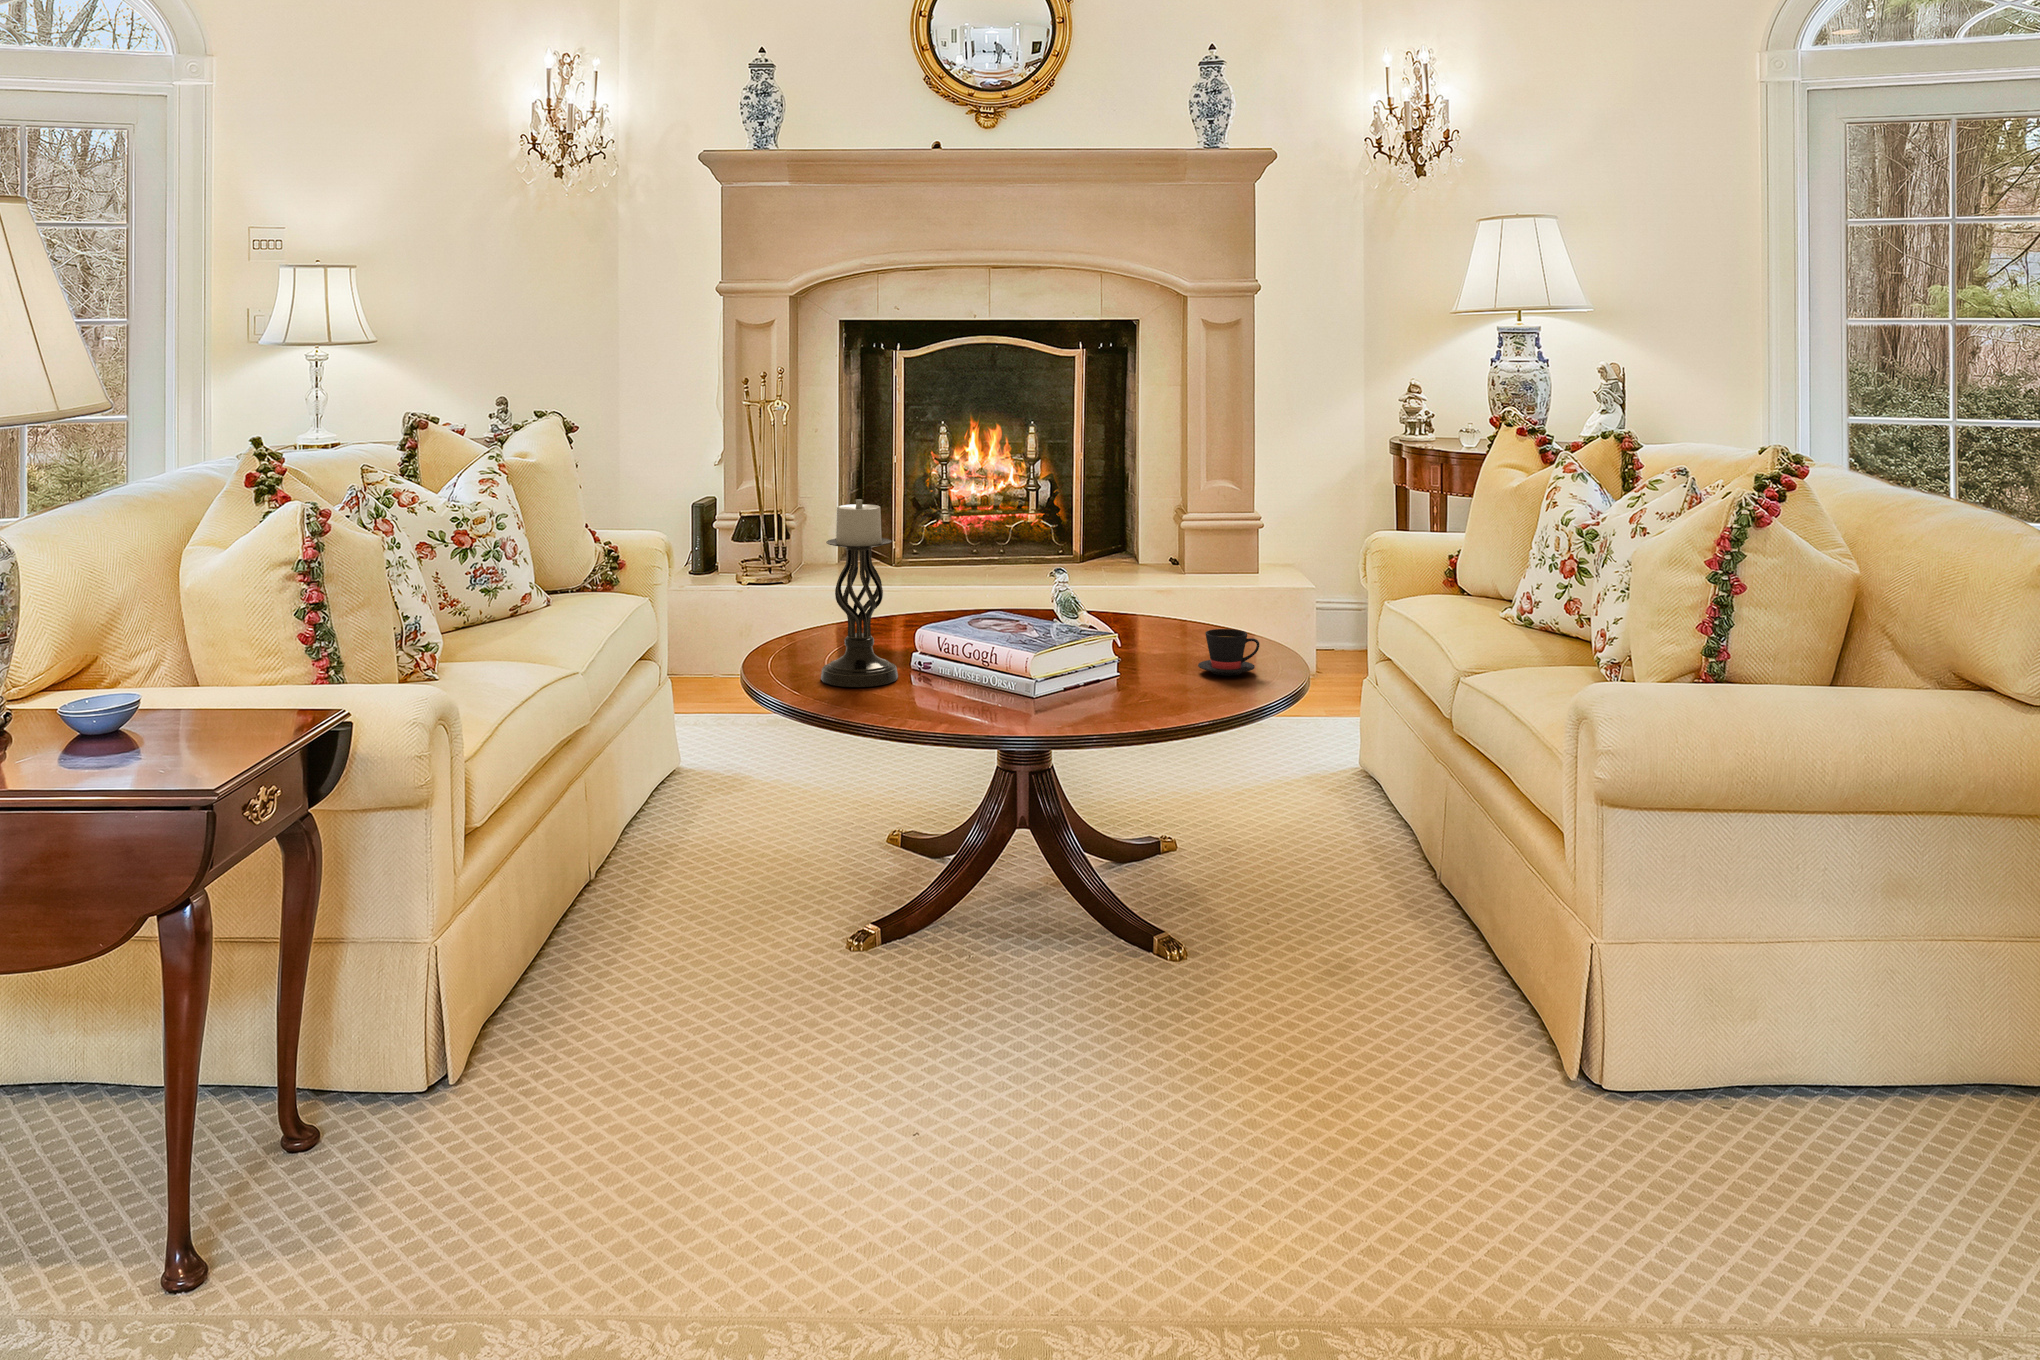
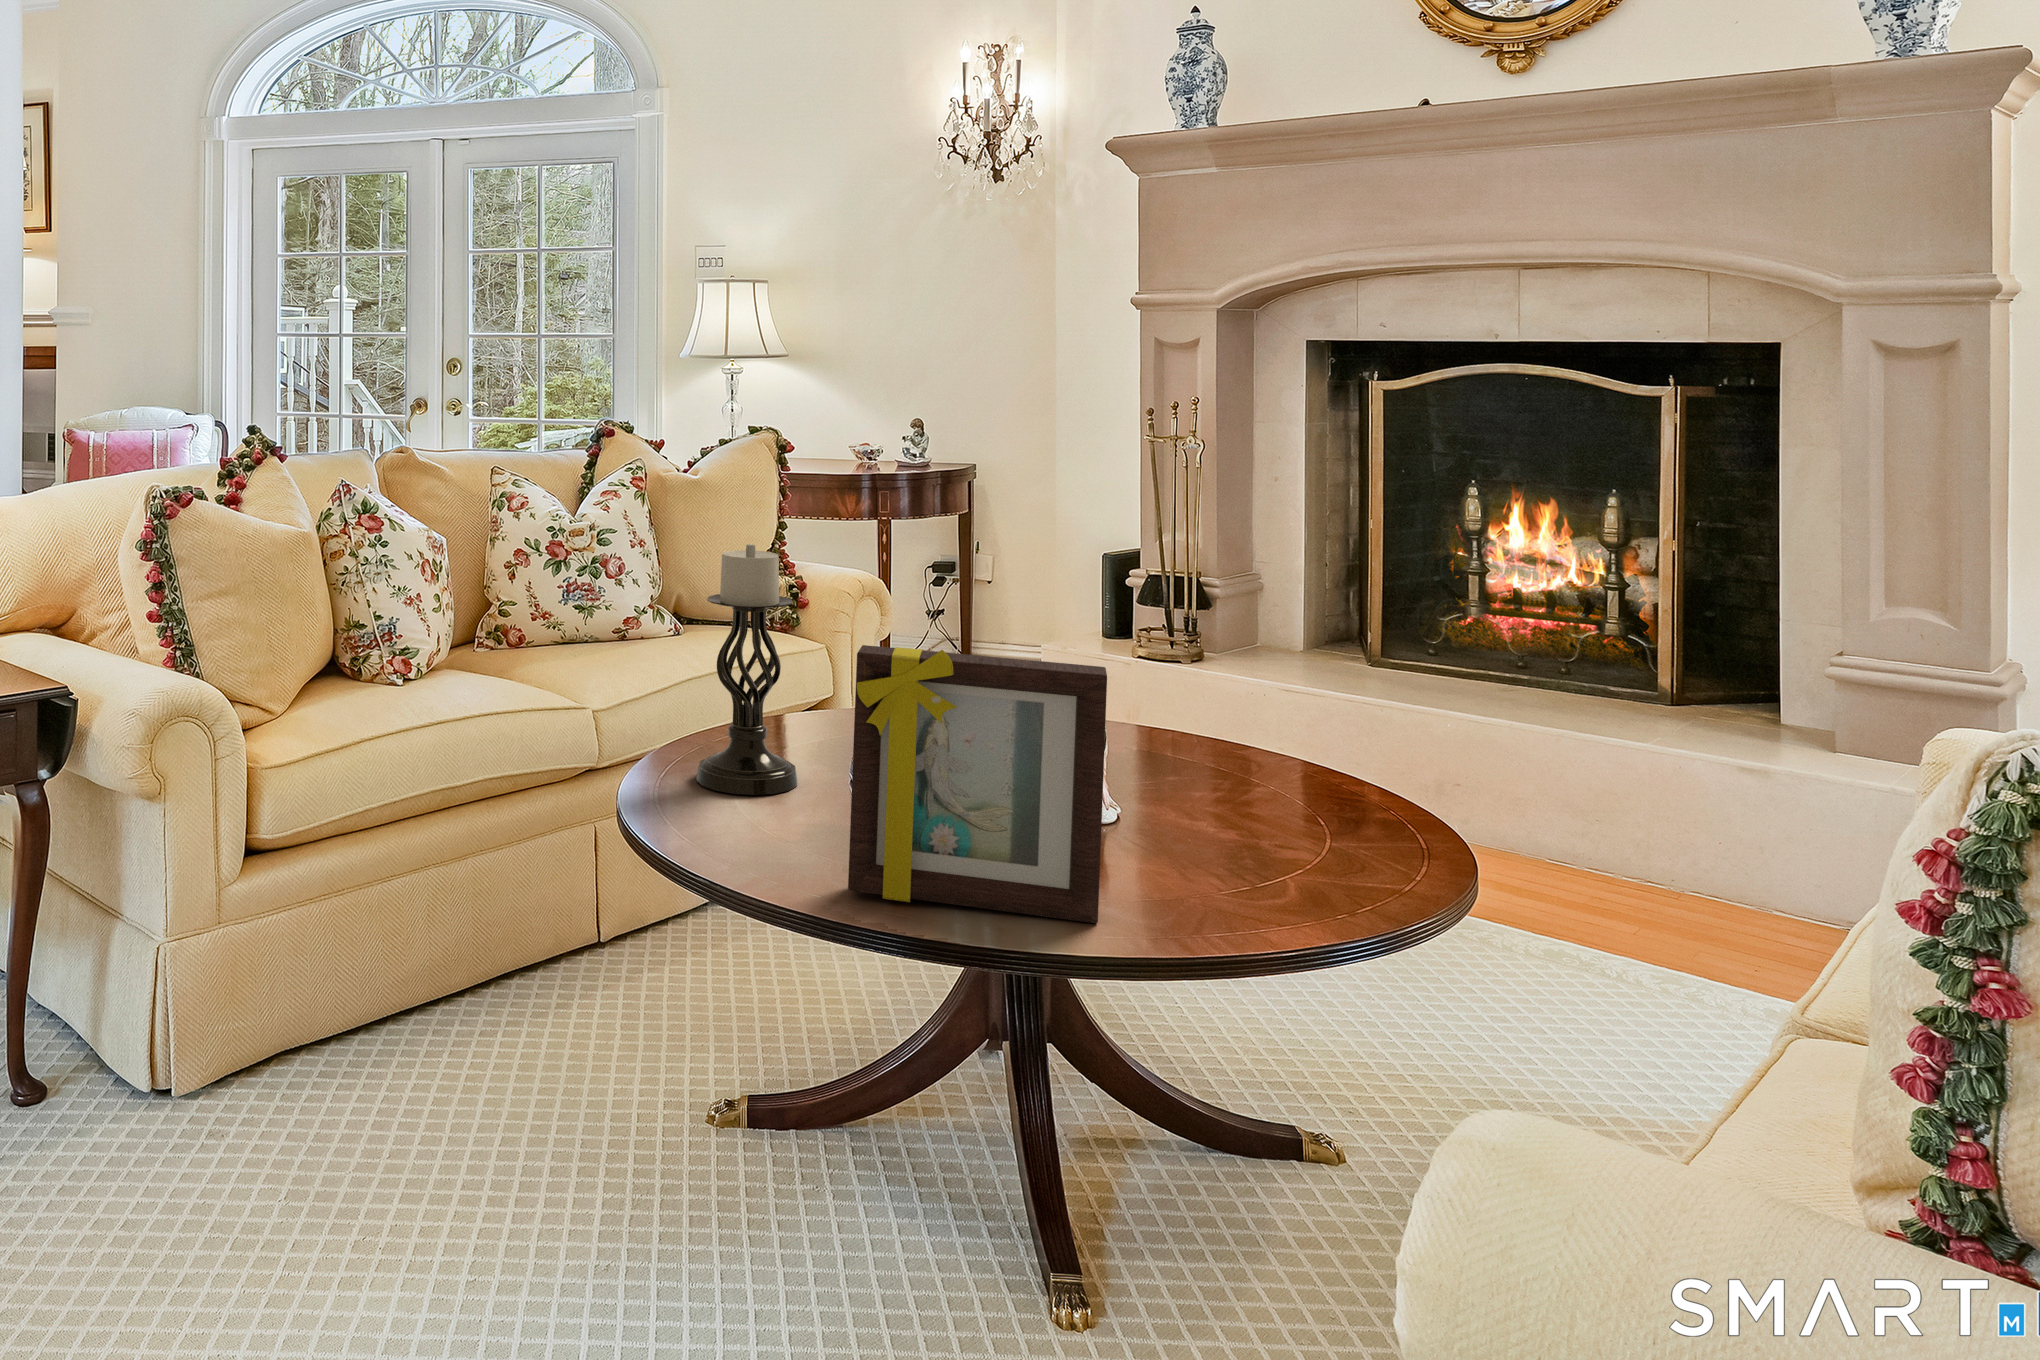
picture frame: none [1059,541,1201,710] -> present [848,645,1107,923]
teacup: present [1198,629,1259,676] -> none [1177,828,1279,915]

